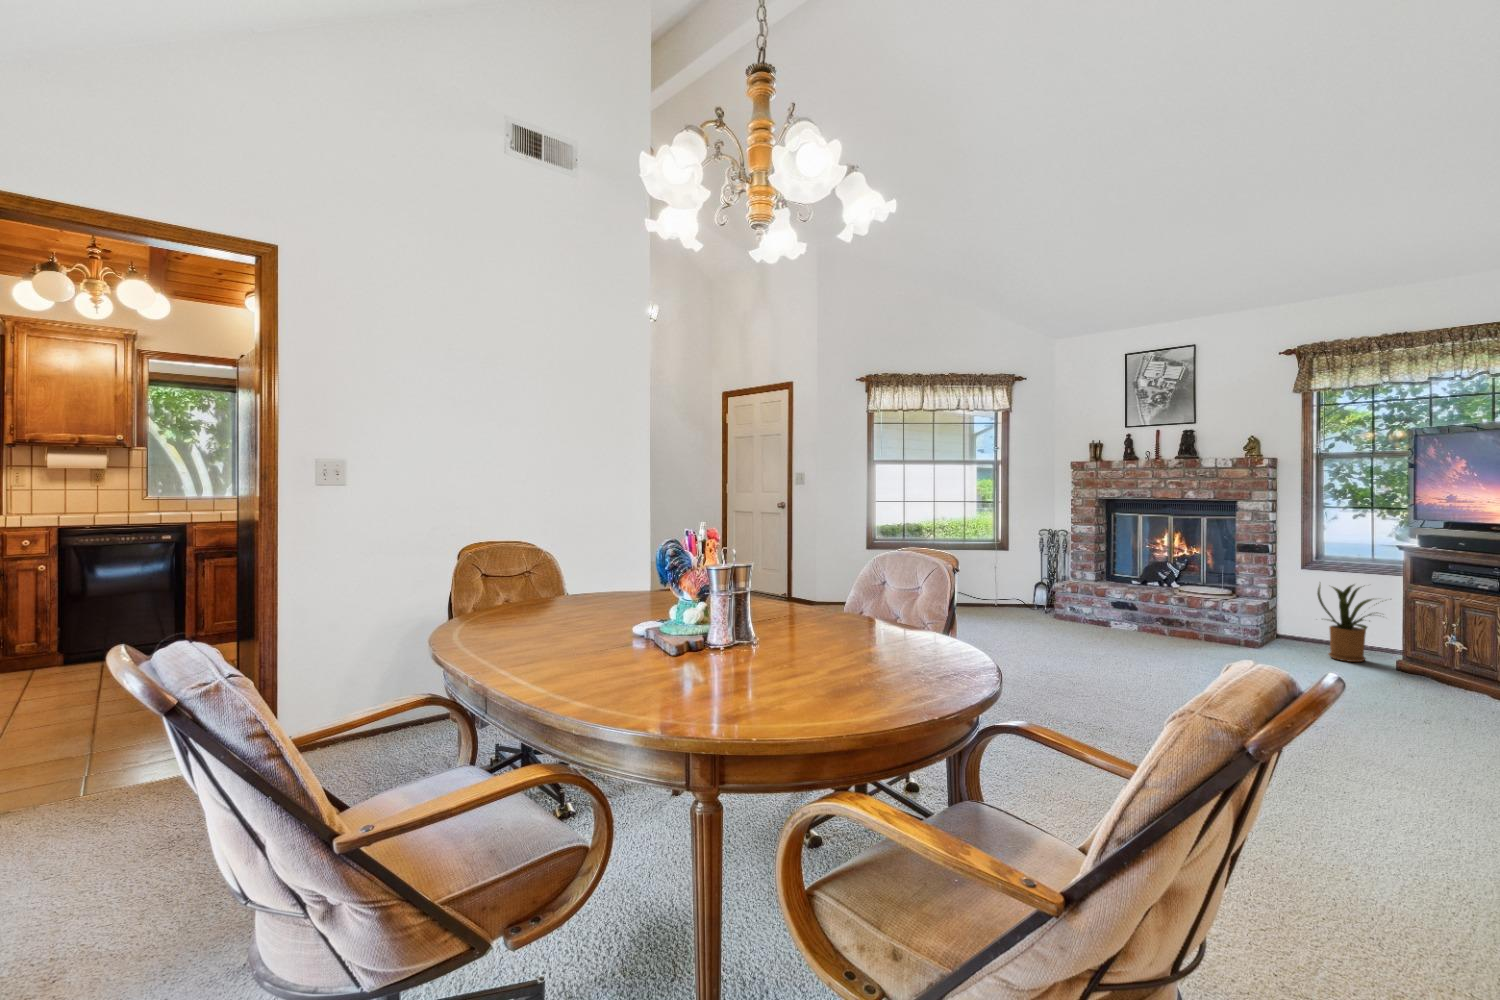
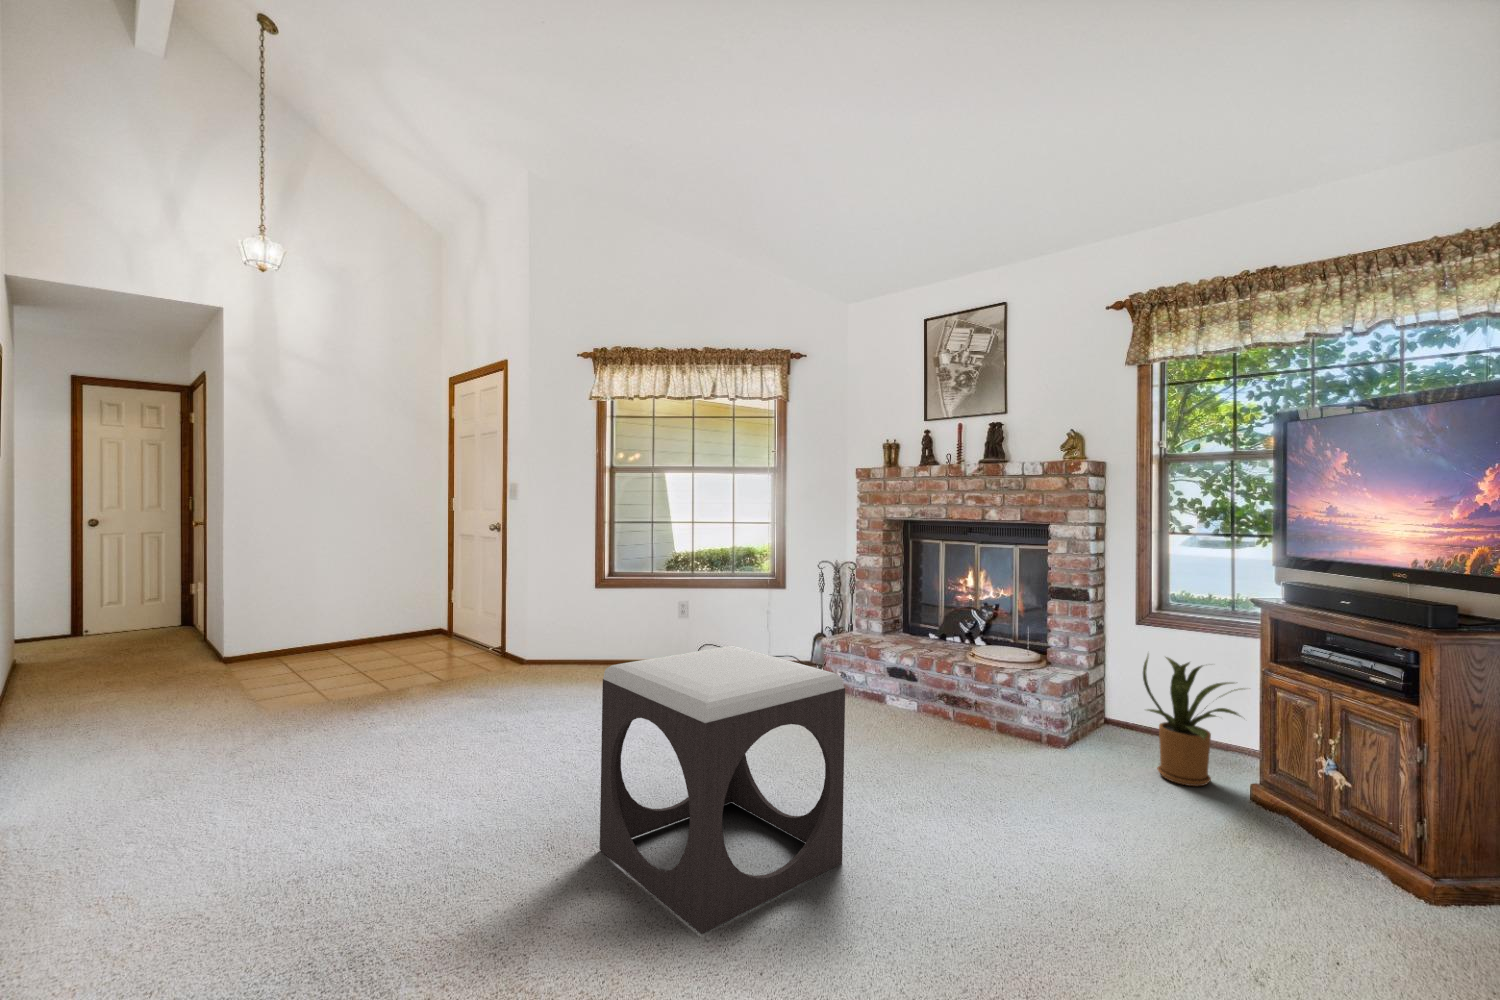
footstool: none [1032,574,1176,708] -> present [600,645,845,934]

